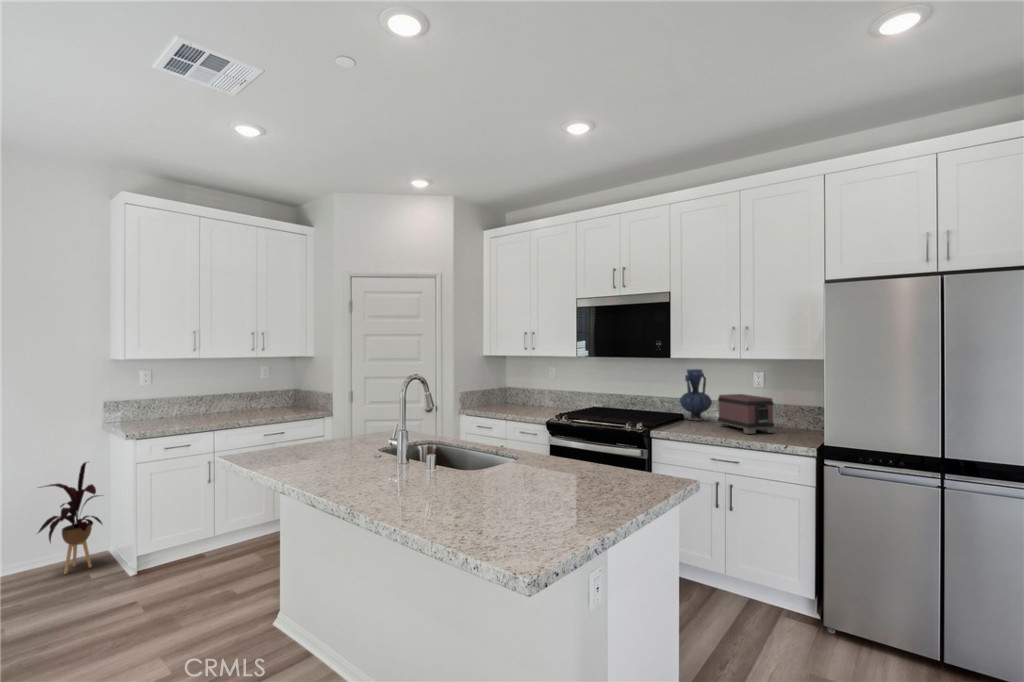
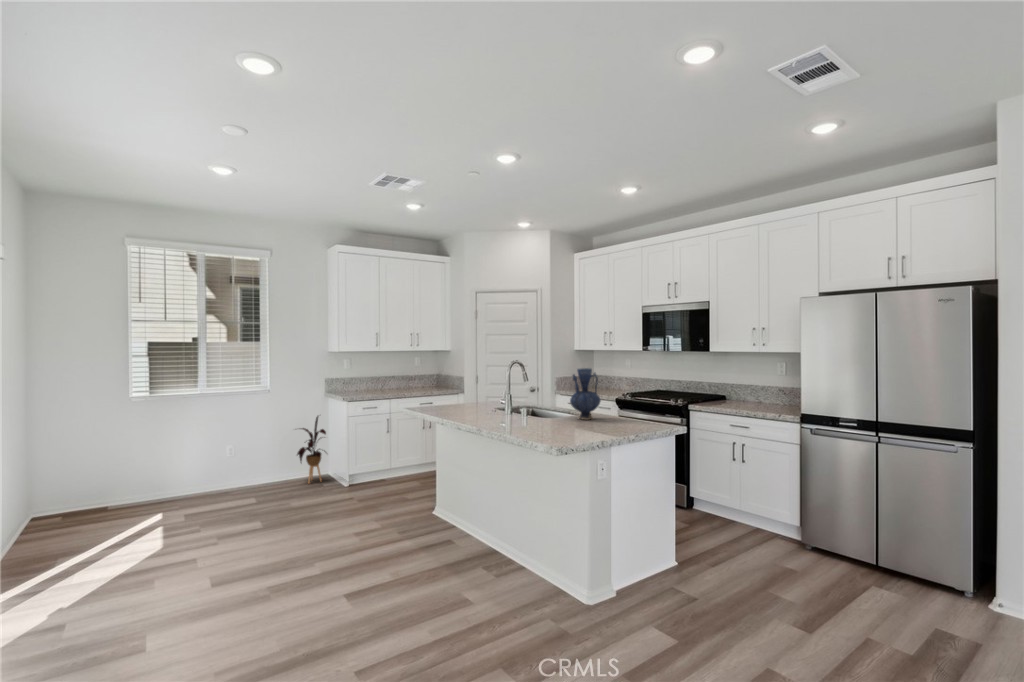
vase: present [680,369,712,420] -> present [570,368,601,420]
toaster: present [717,394,775,434] -> none [743,380,784,408]

